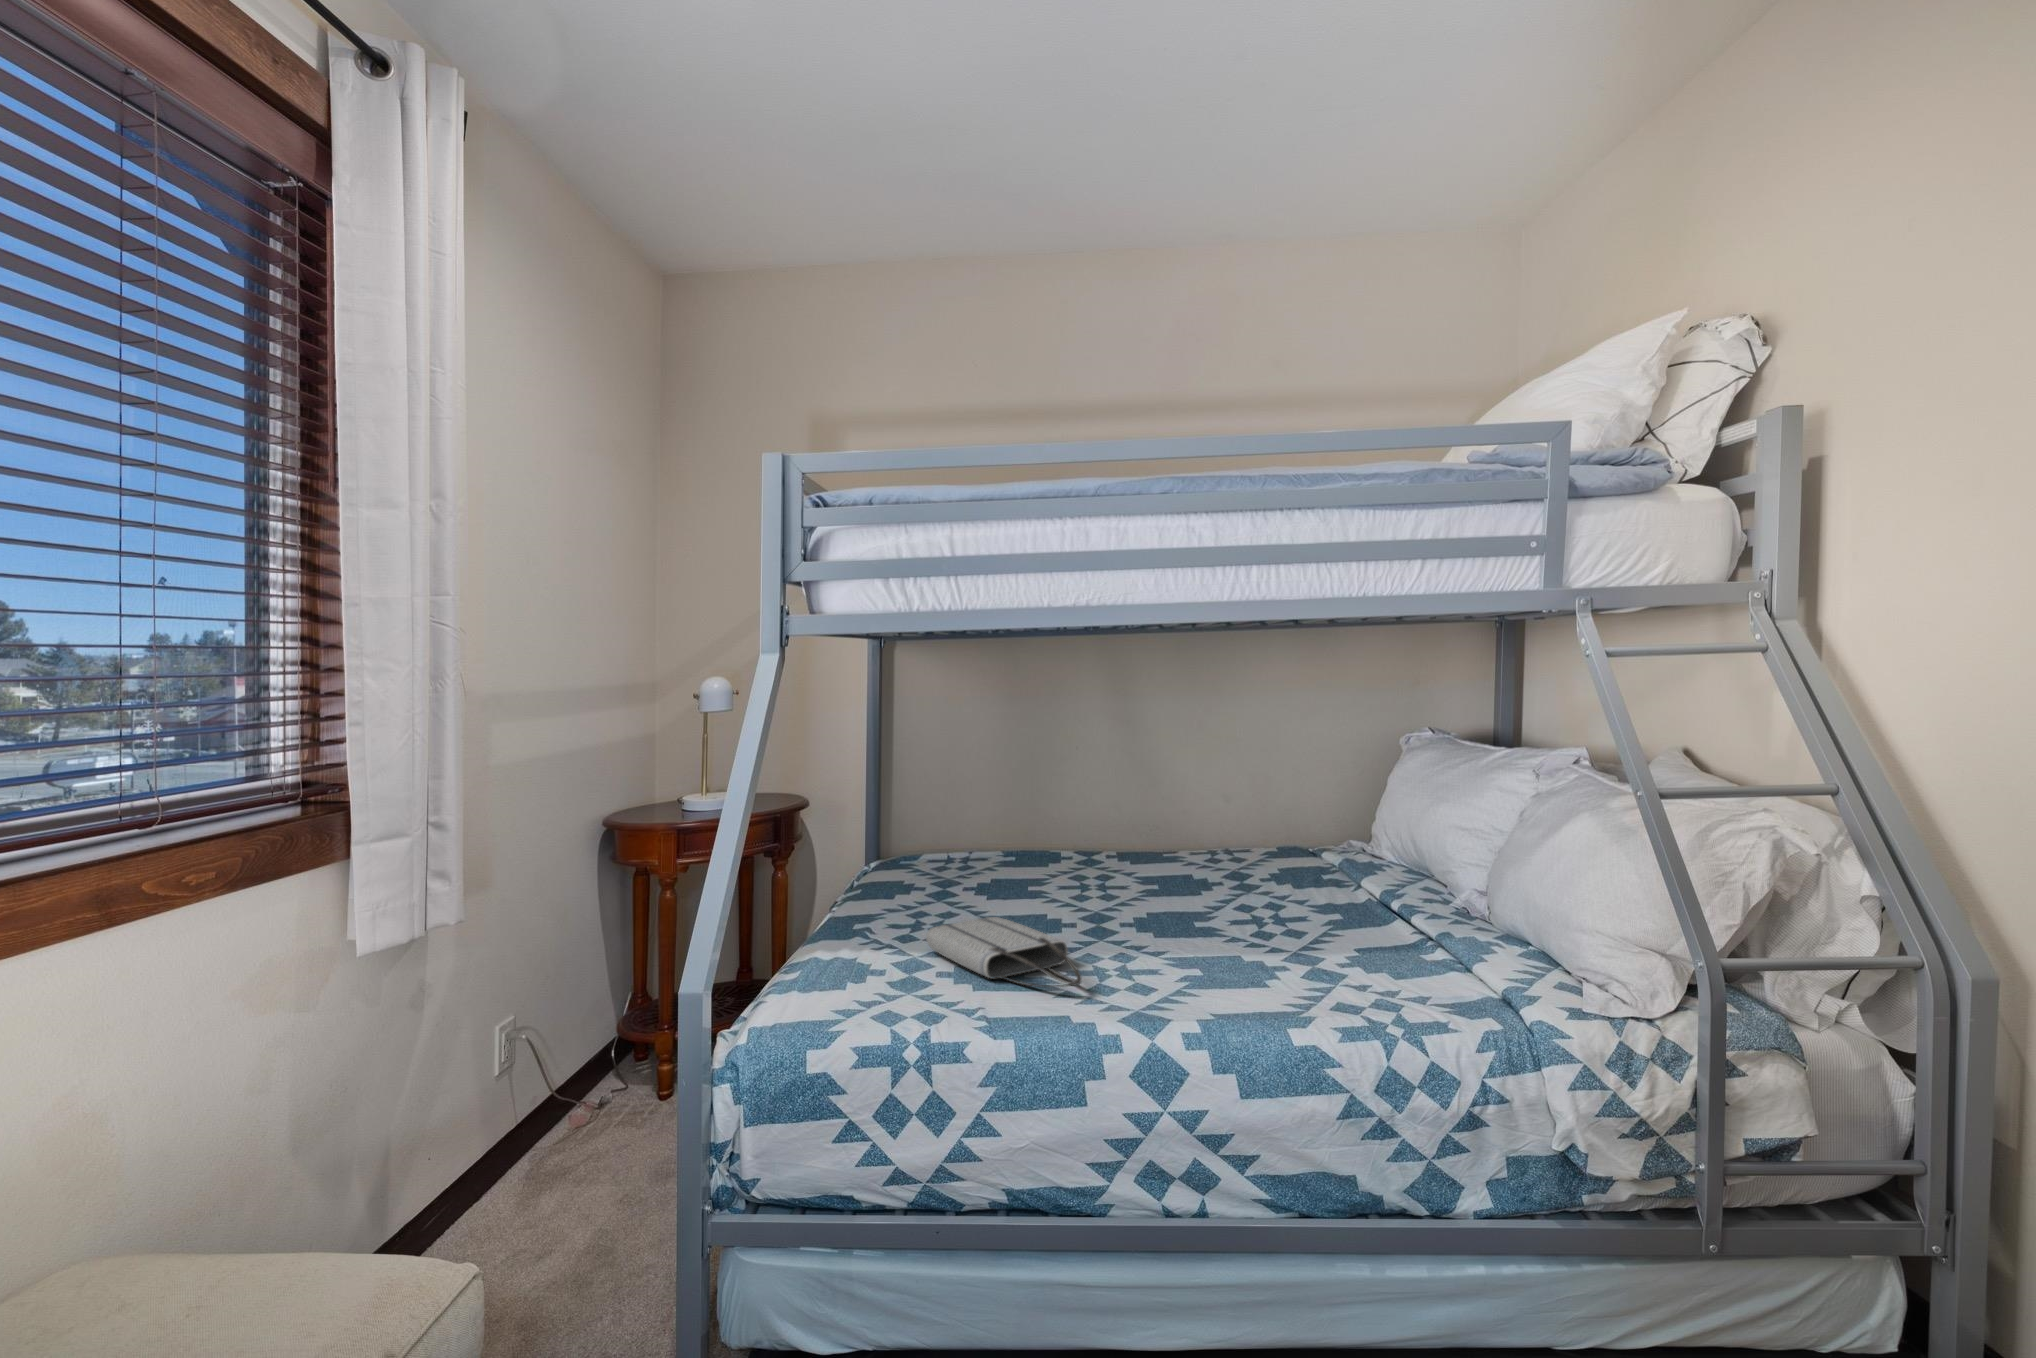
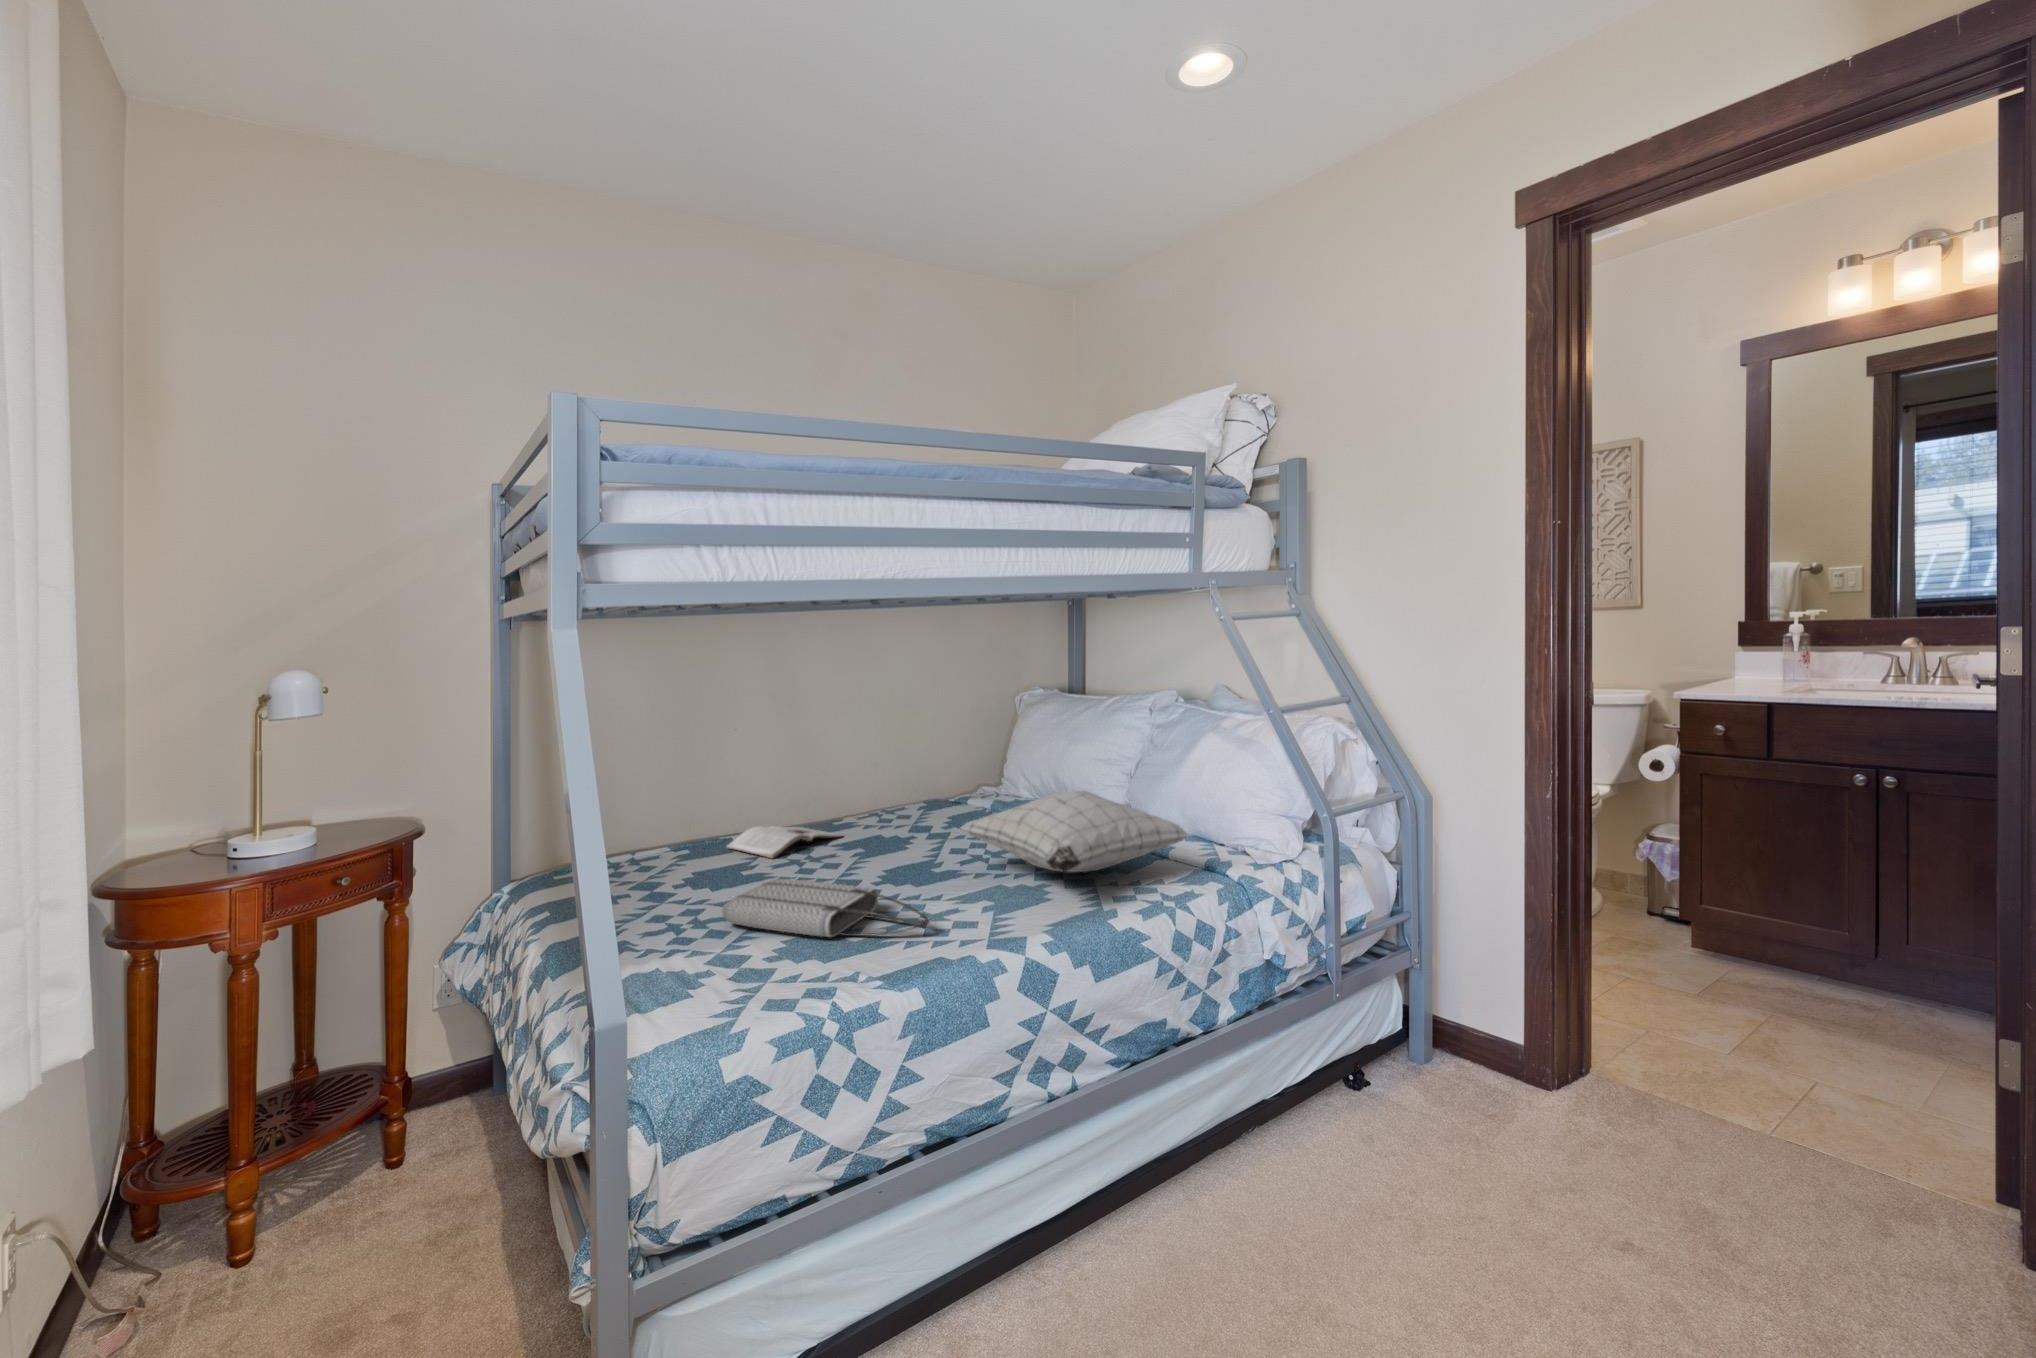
magazine: none [1017,869,1135,902] -> present [727,826,844,858]
pillow: none [1197,869,1466,973] -> present [961,791,1189,872]

